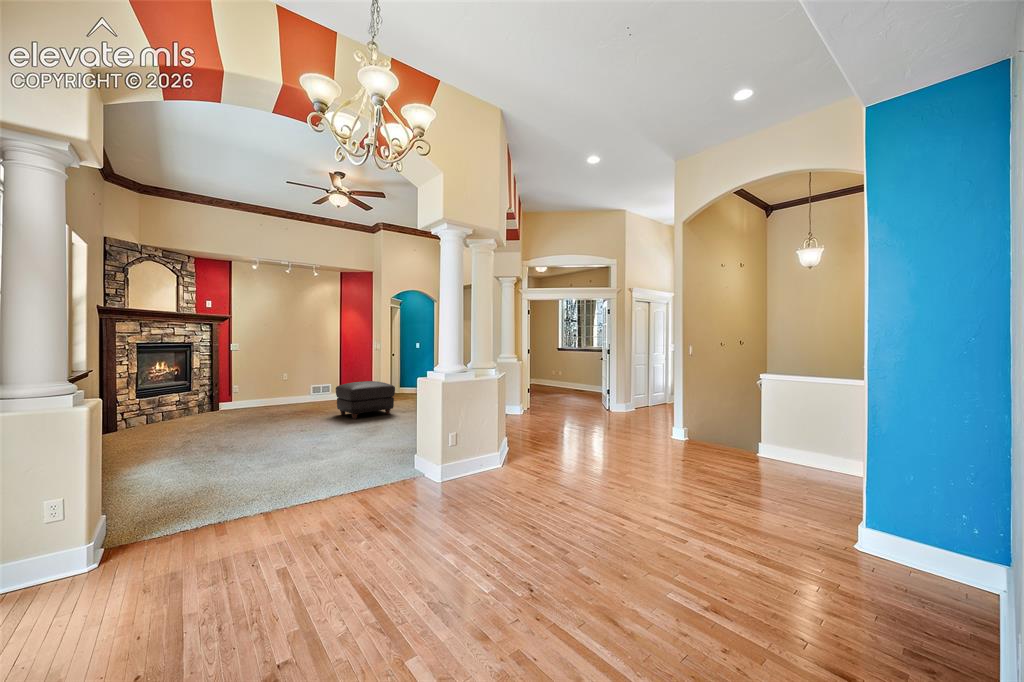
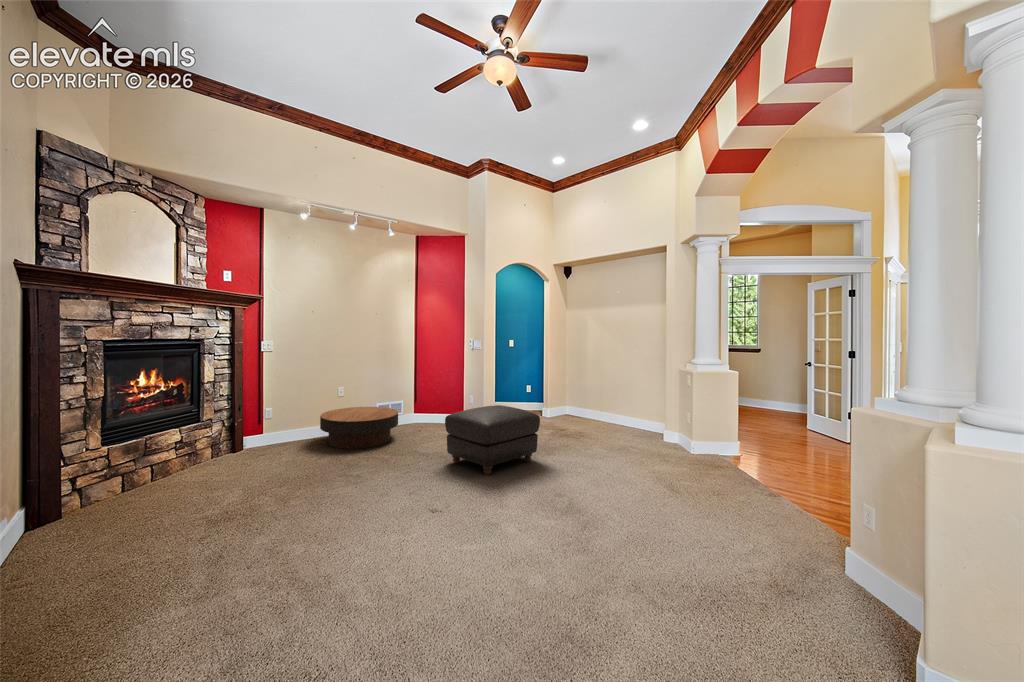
coffee table: none [268,386,321,410] -> present [320,407,398,449]

